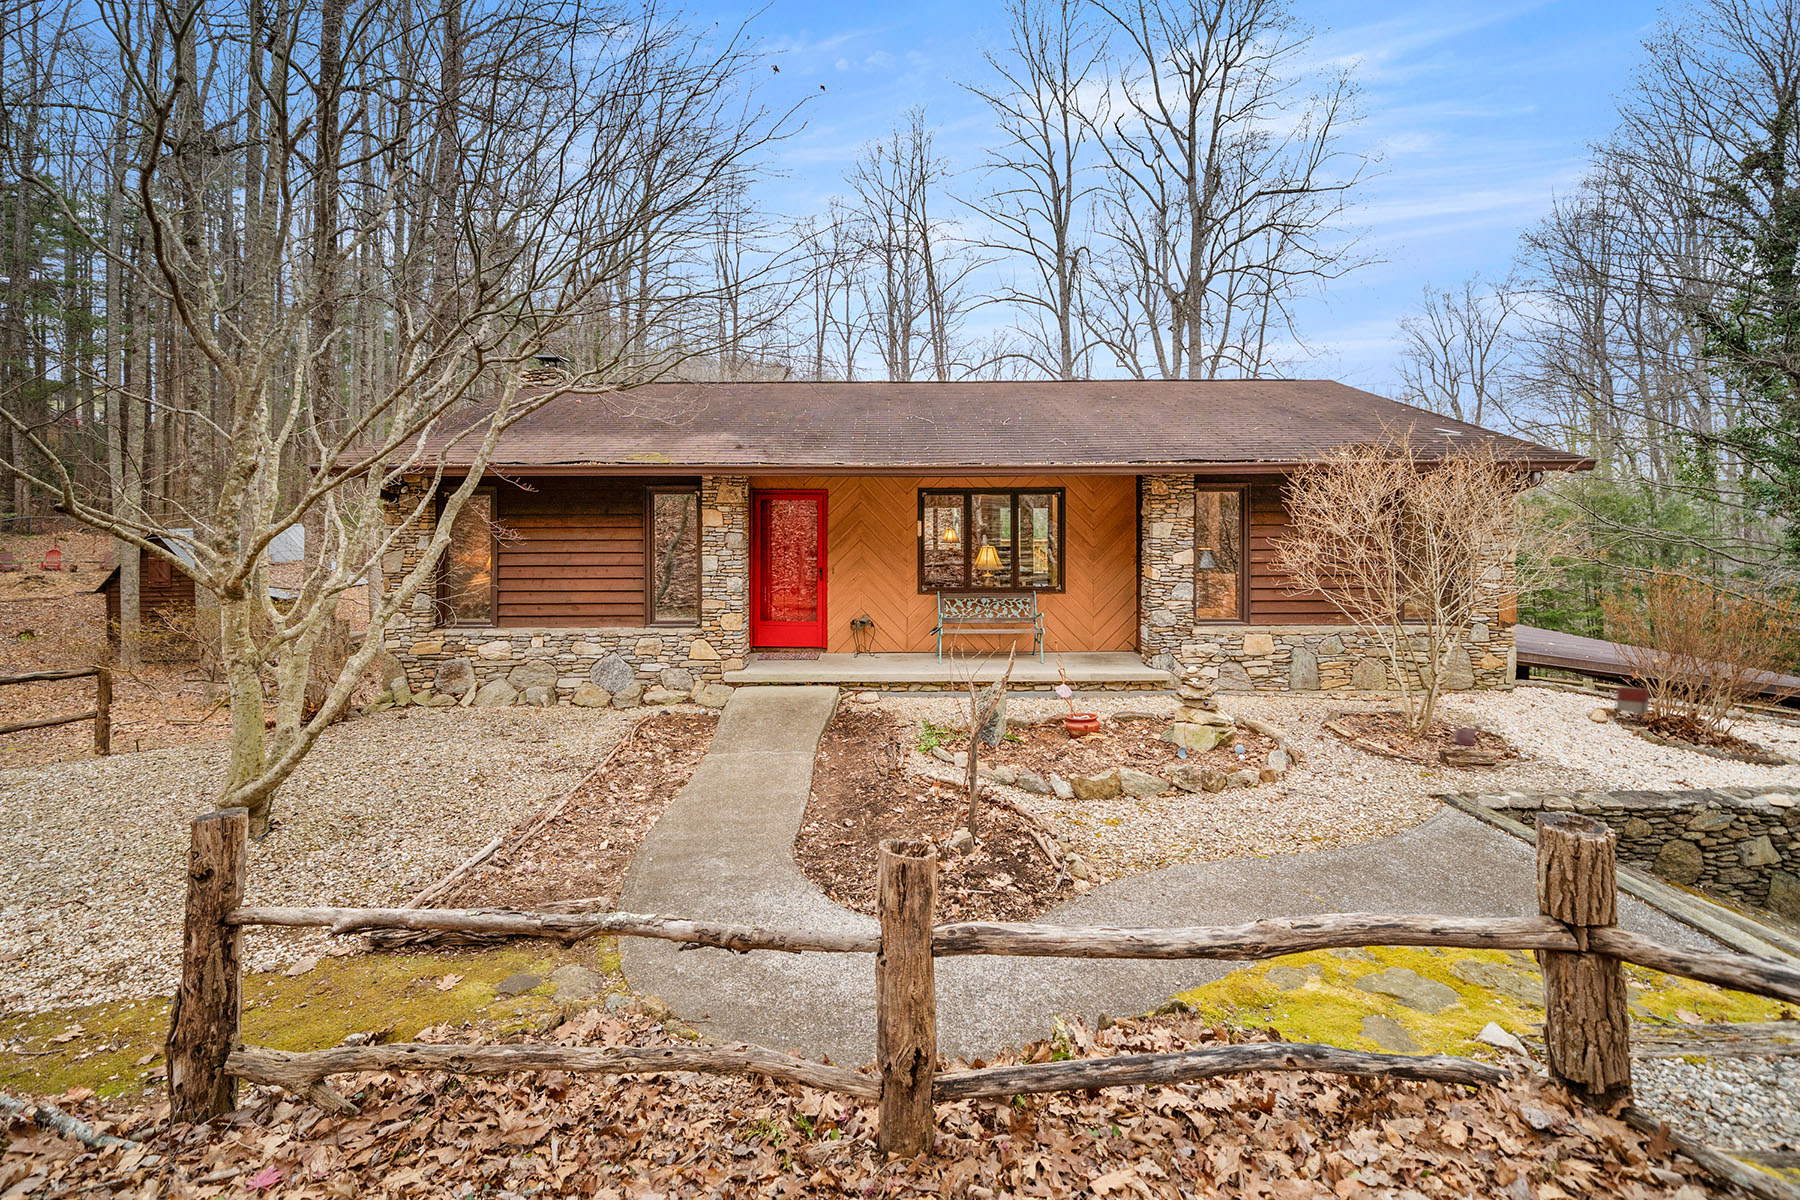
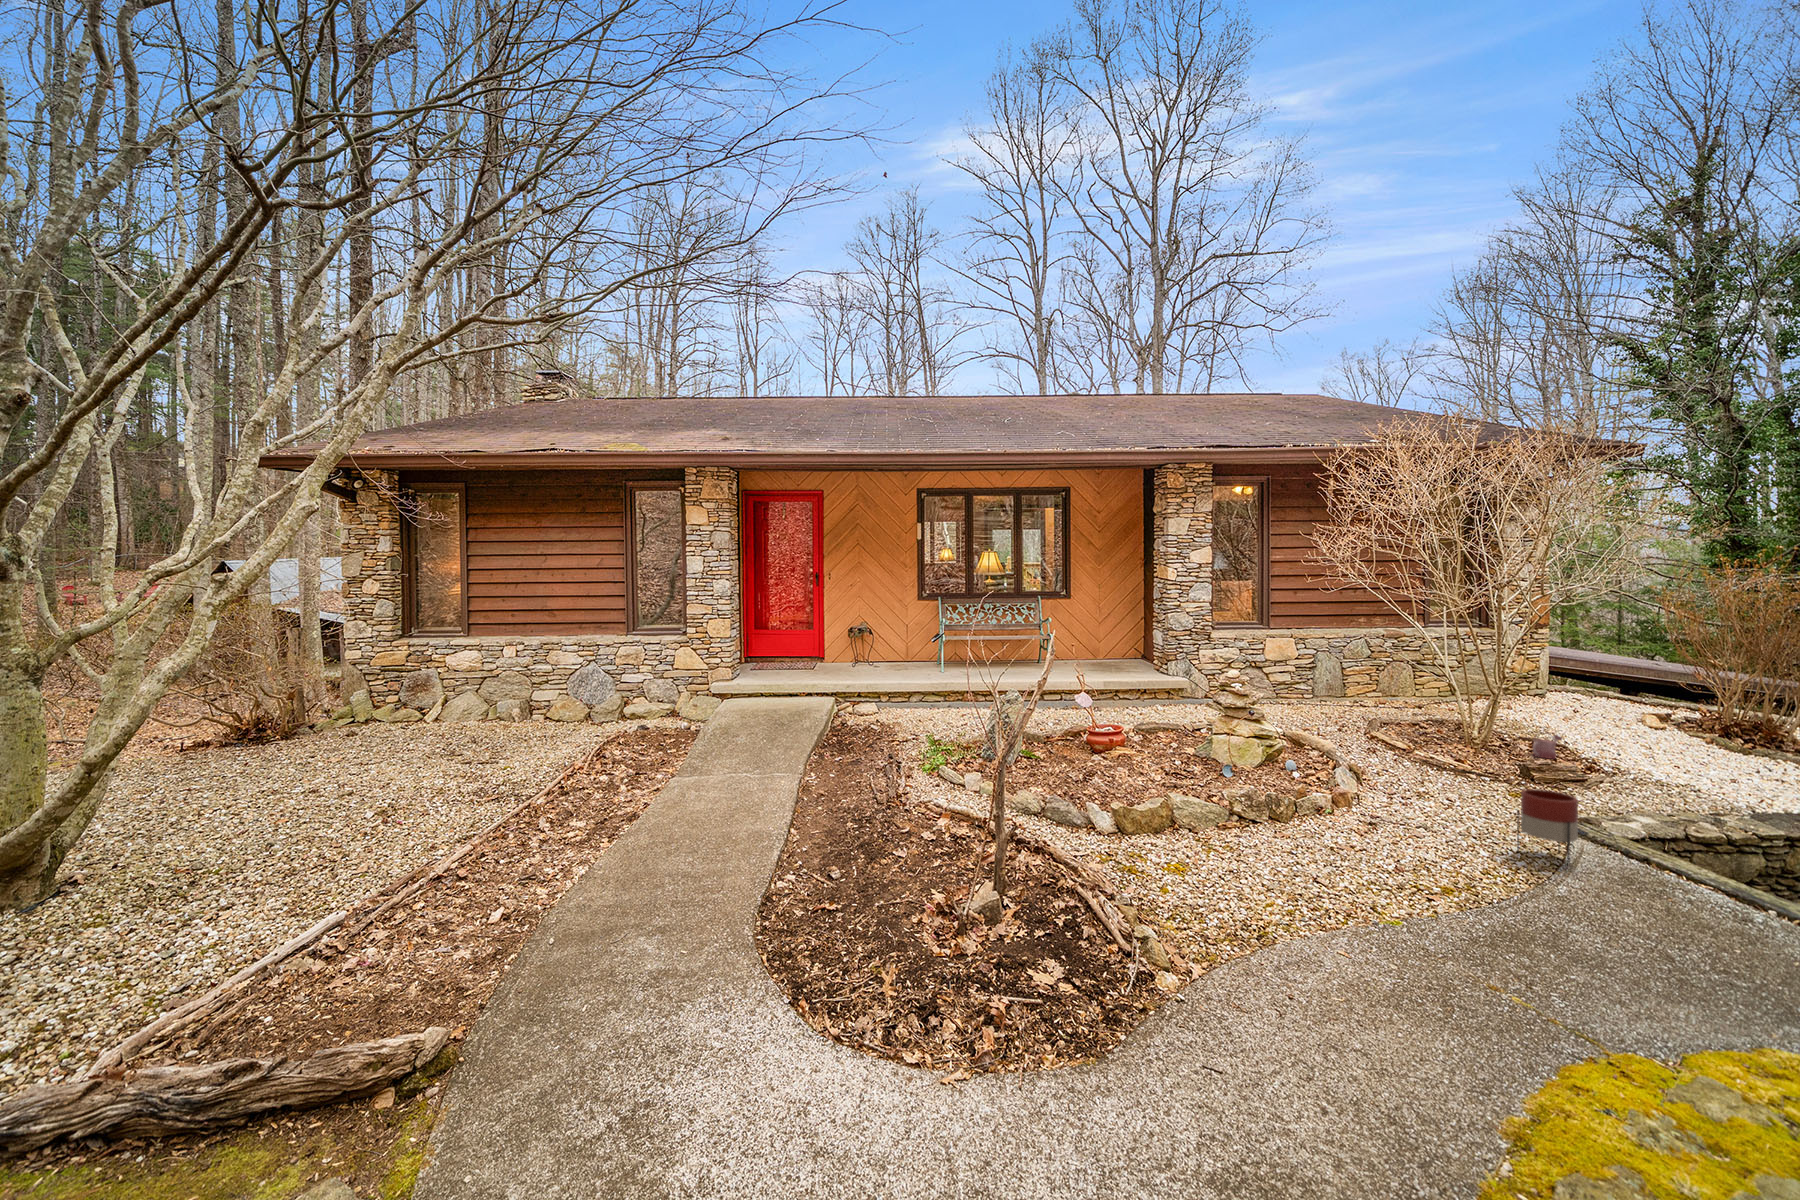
planter: present [1617,687,1649,718] -> present [1517,789,1578,866]

